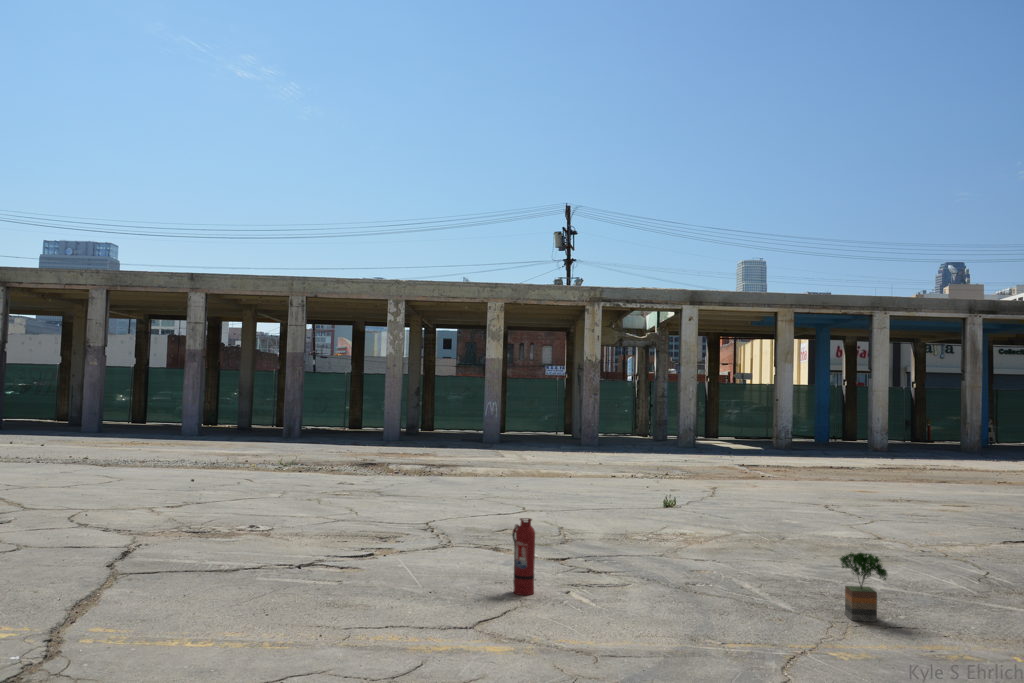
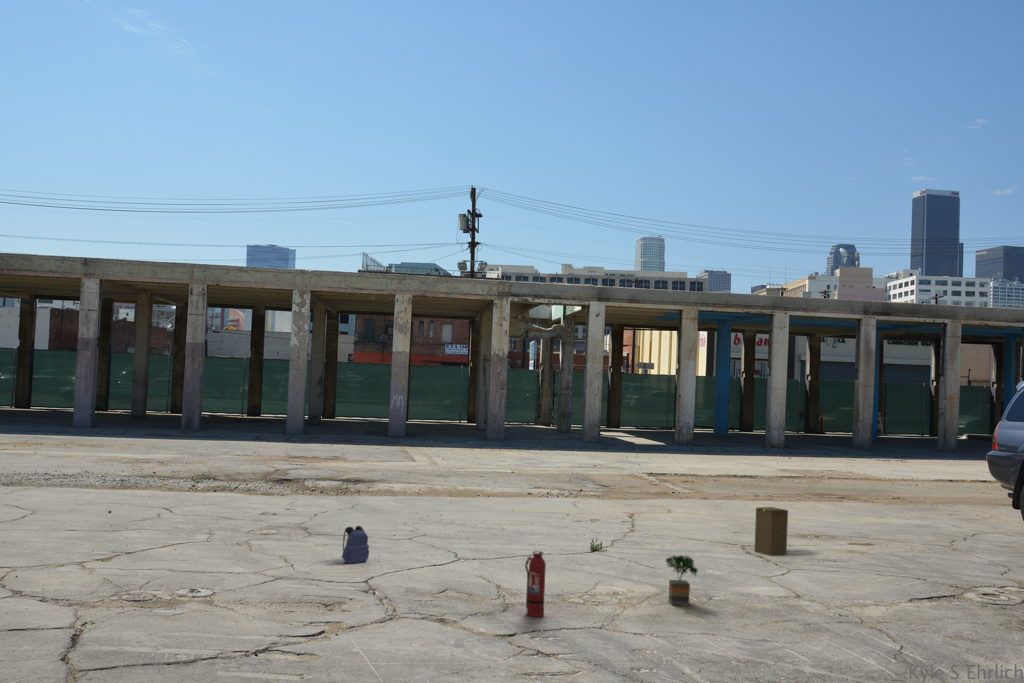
cardboard box: none [923,498,966,558] -> present [755,507,788,556]
backpack: none [413,517,447,564] -> present [342,526,369,564]
fire extinguisher: present [512,518,535,595] -> present [525,551,546,617]

